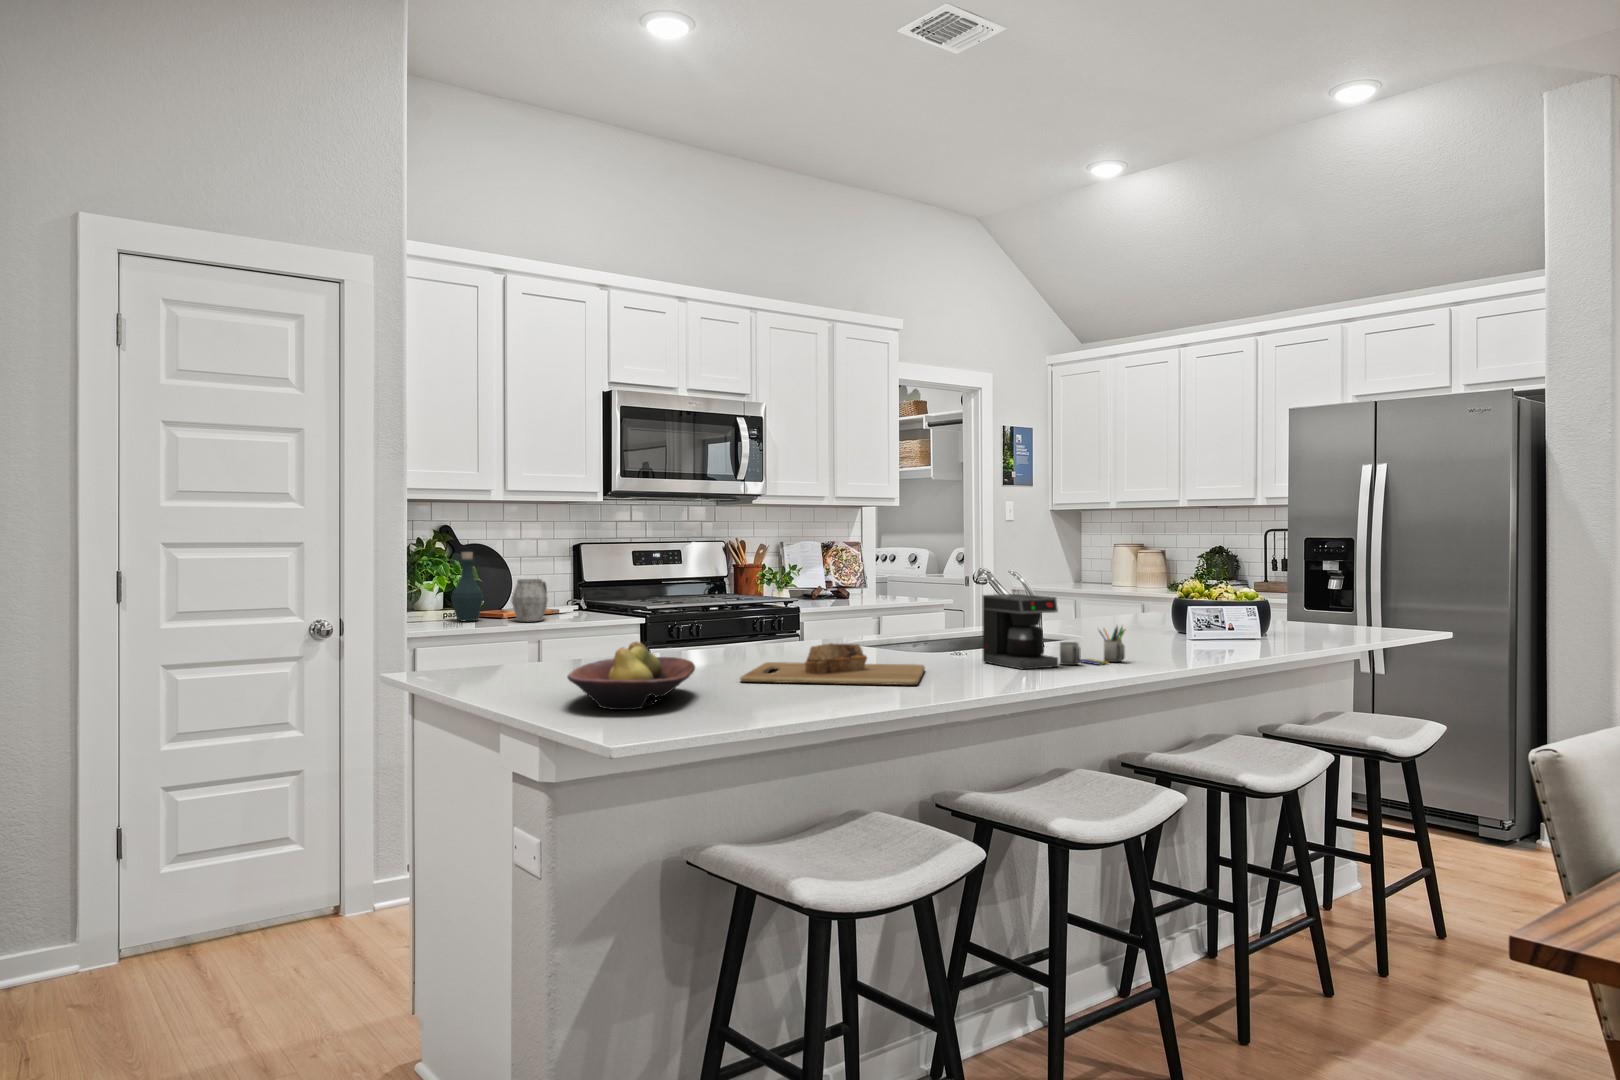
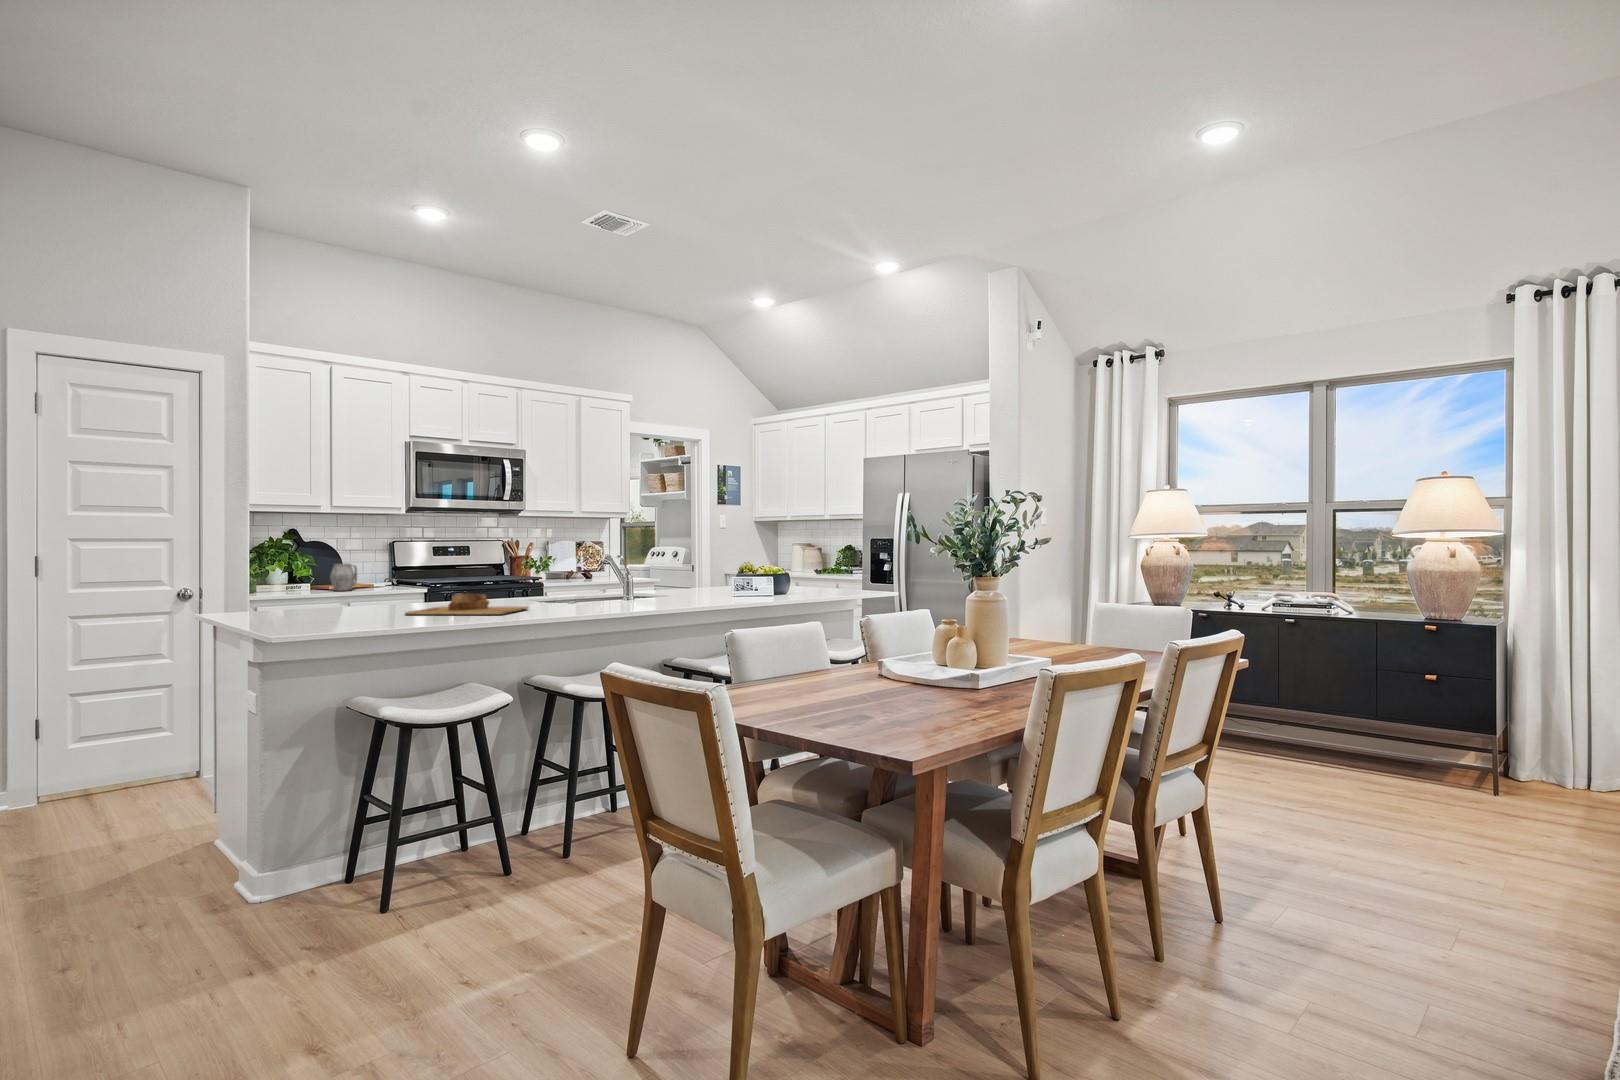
bottle: present [451,552,483,621] -> none [287,546,311,591]
coffee maker: present [982,594,1125,669] -> none [575,567,659,609]
fruit bowl: present [567,642,695,710] -> none [275,591,366,625]

